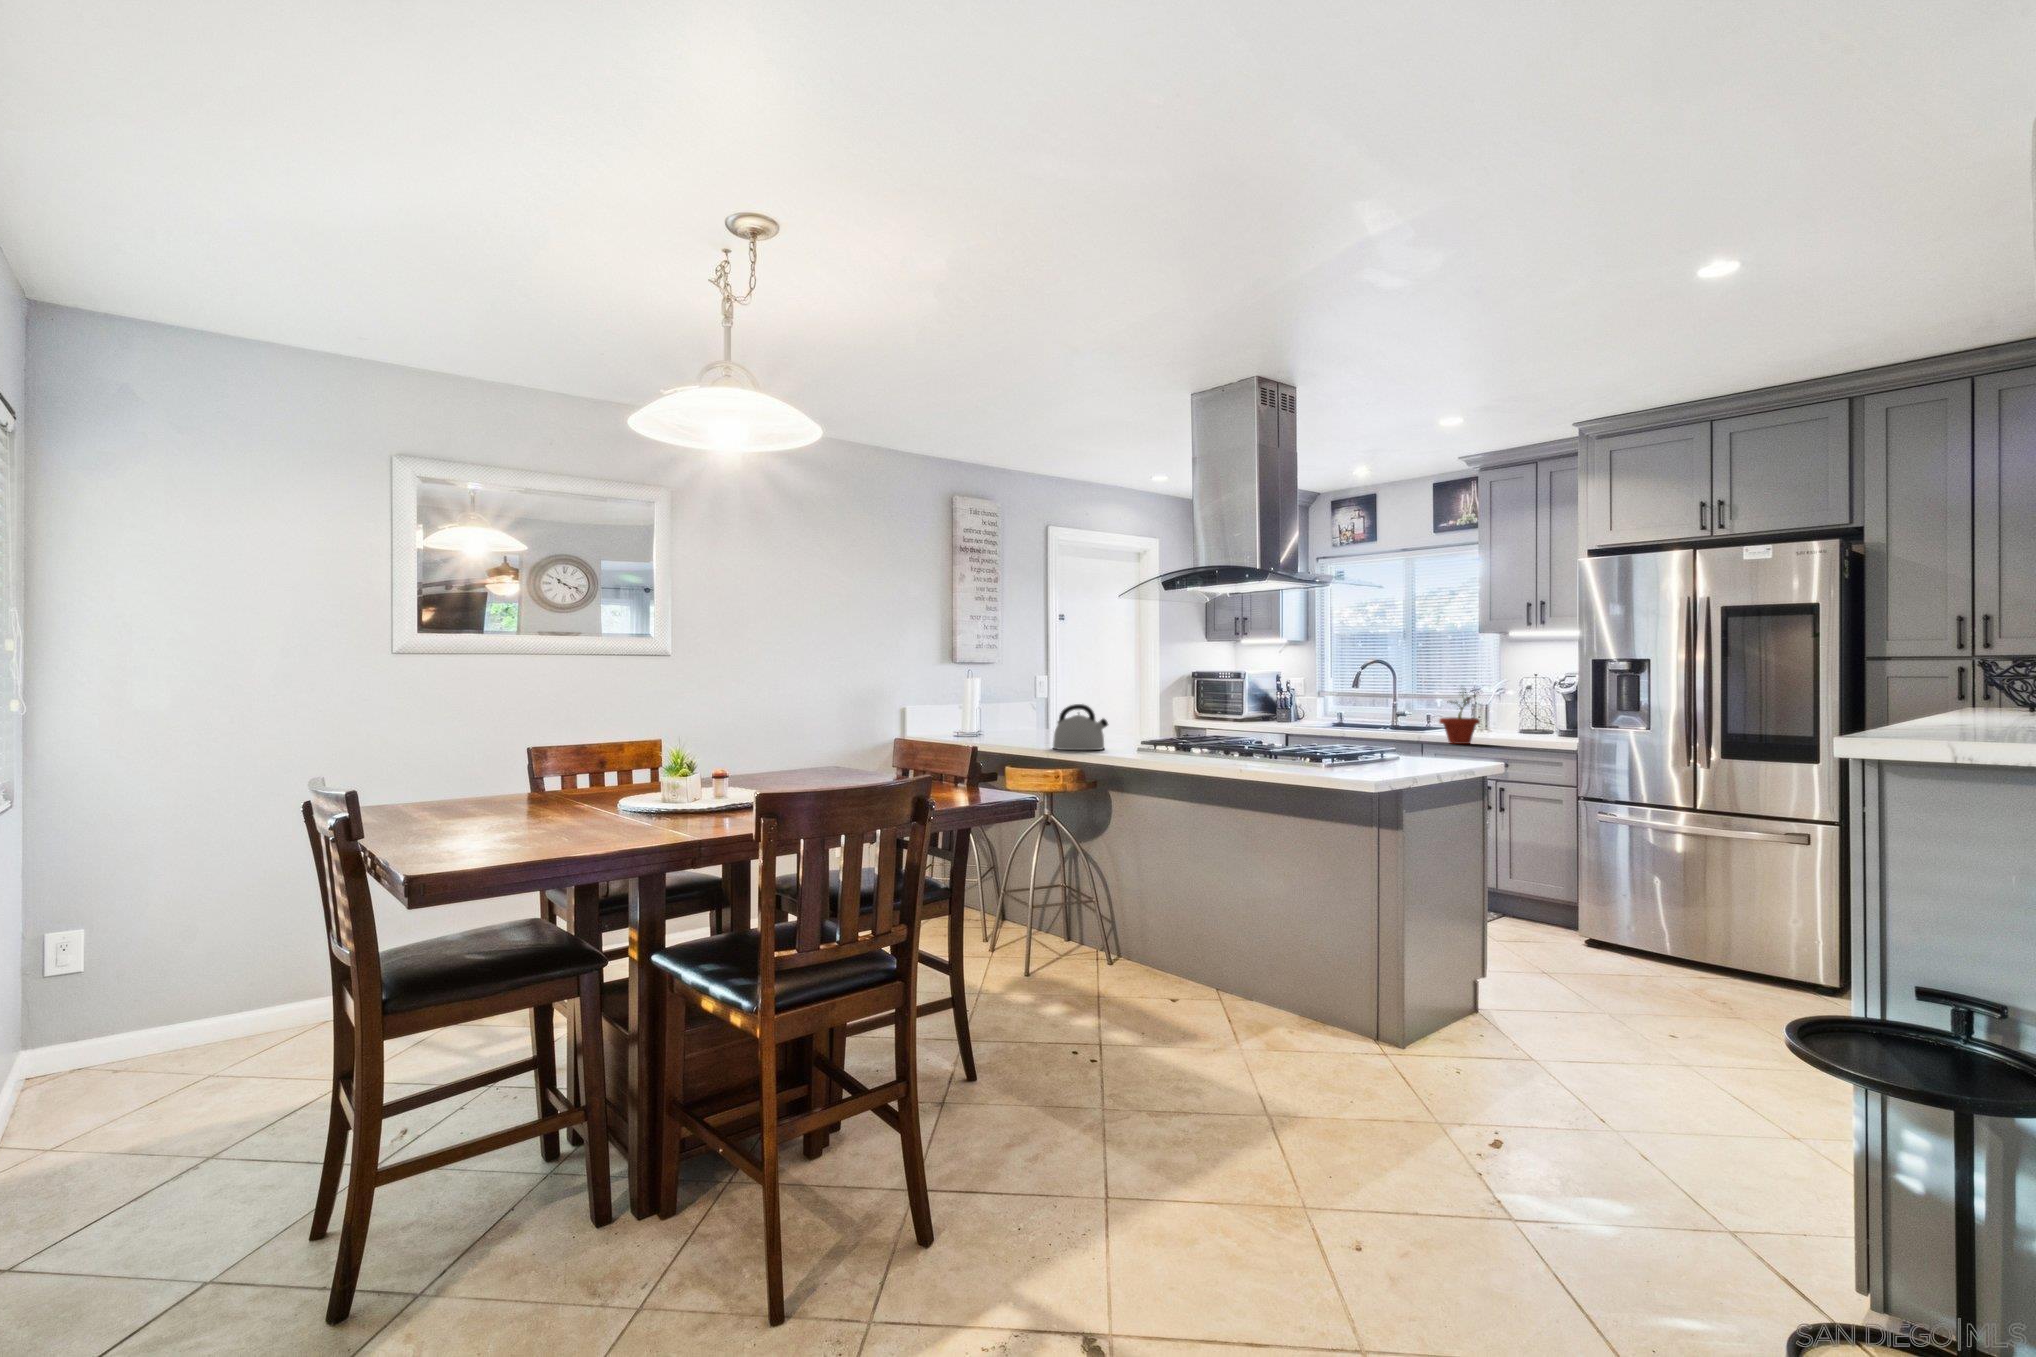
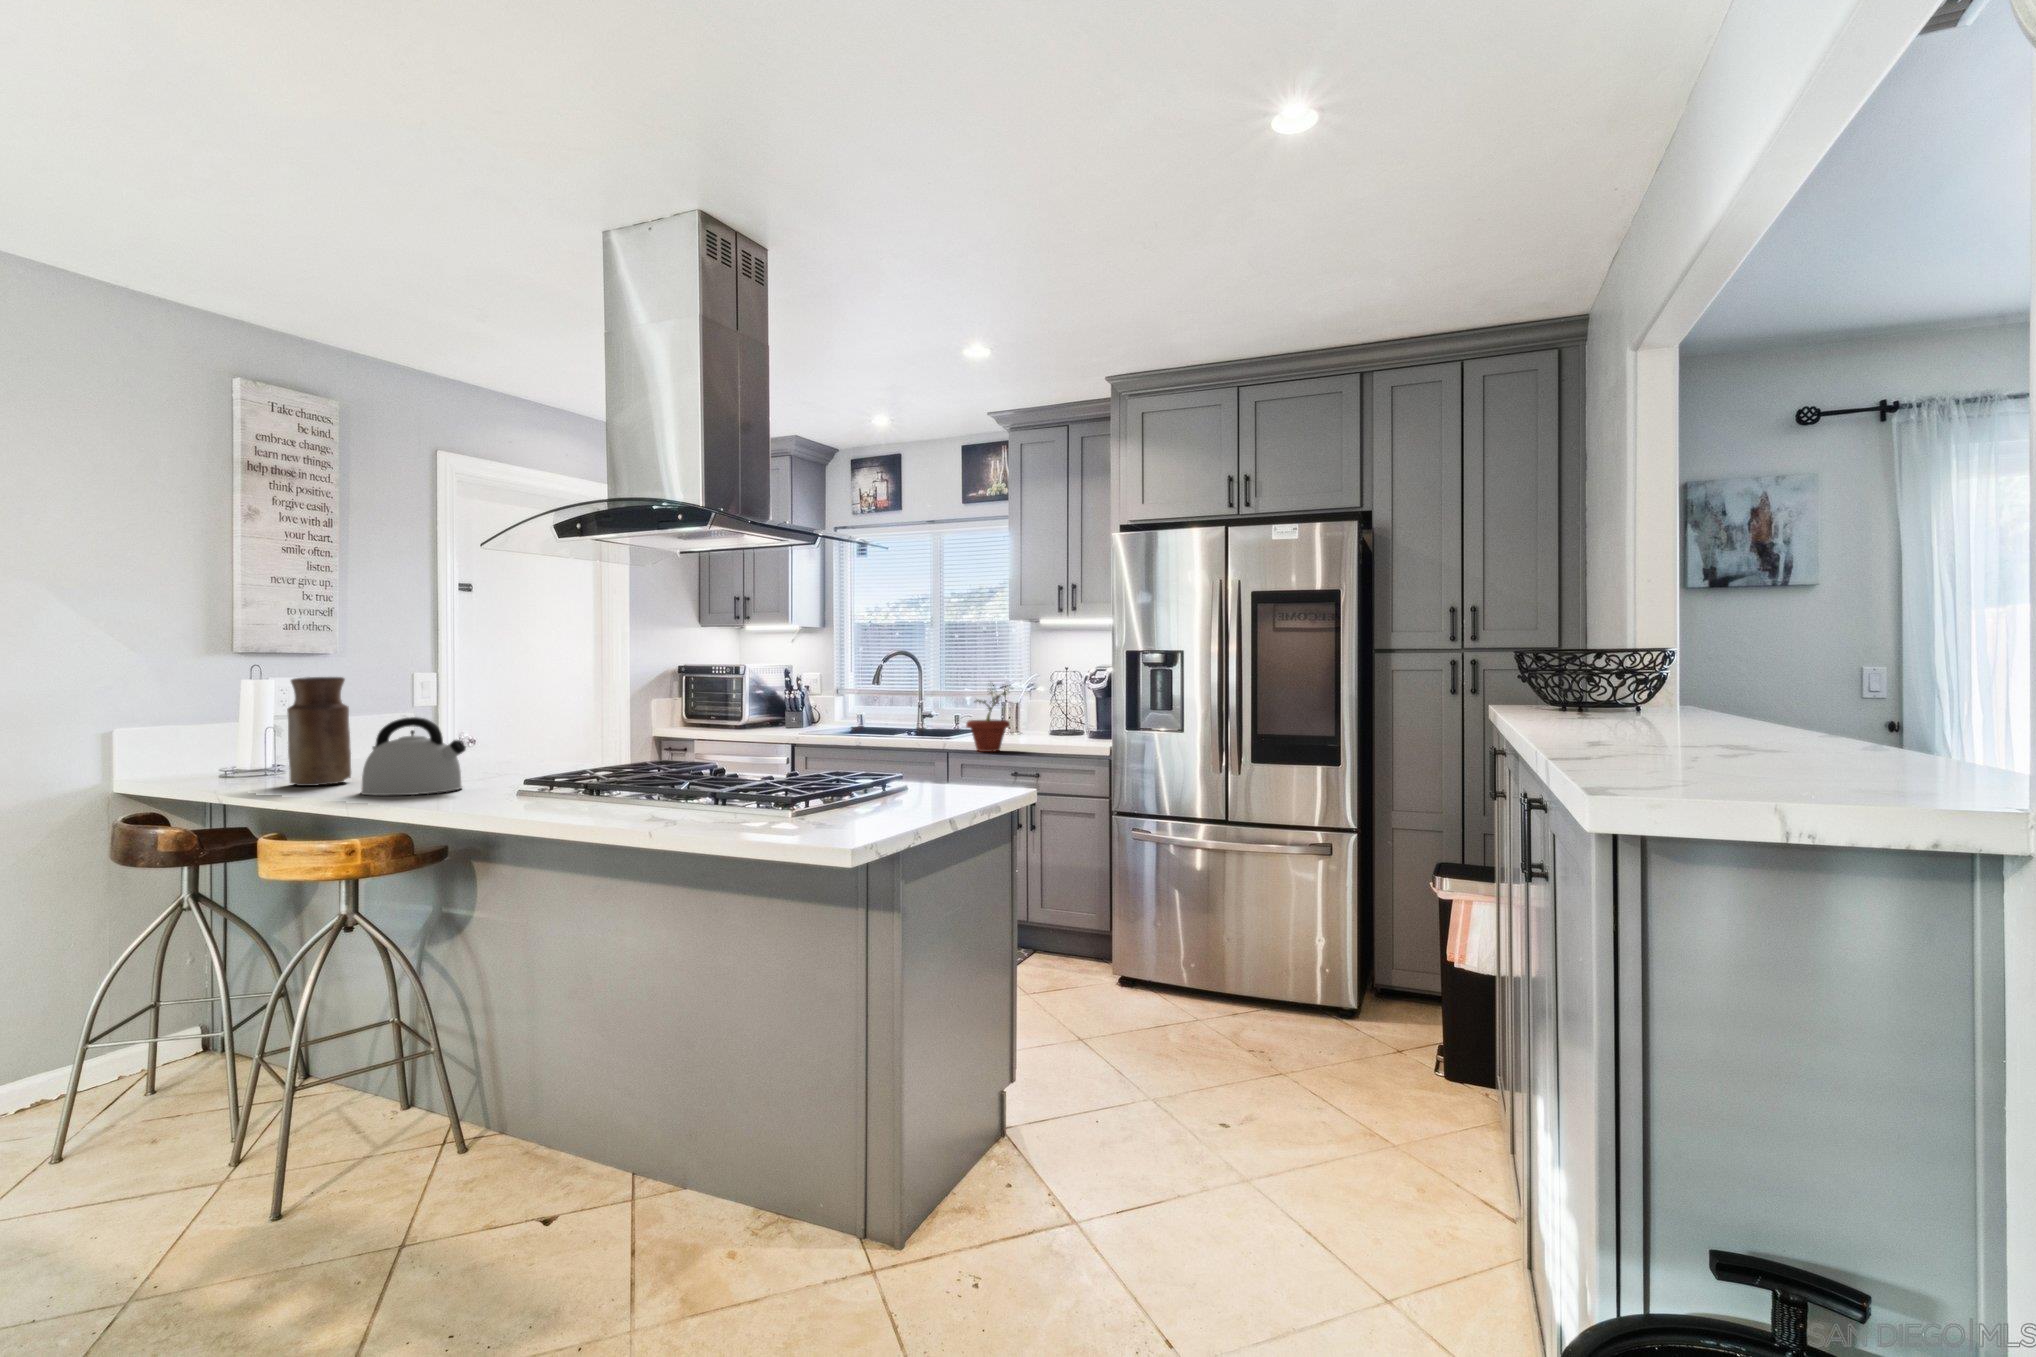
vase: none [1006,679,1036,744] -> present [287,677,351,786]

